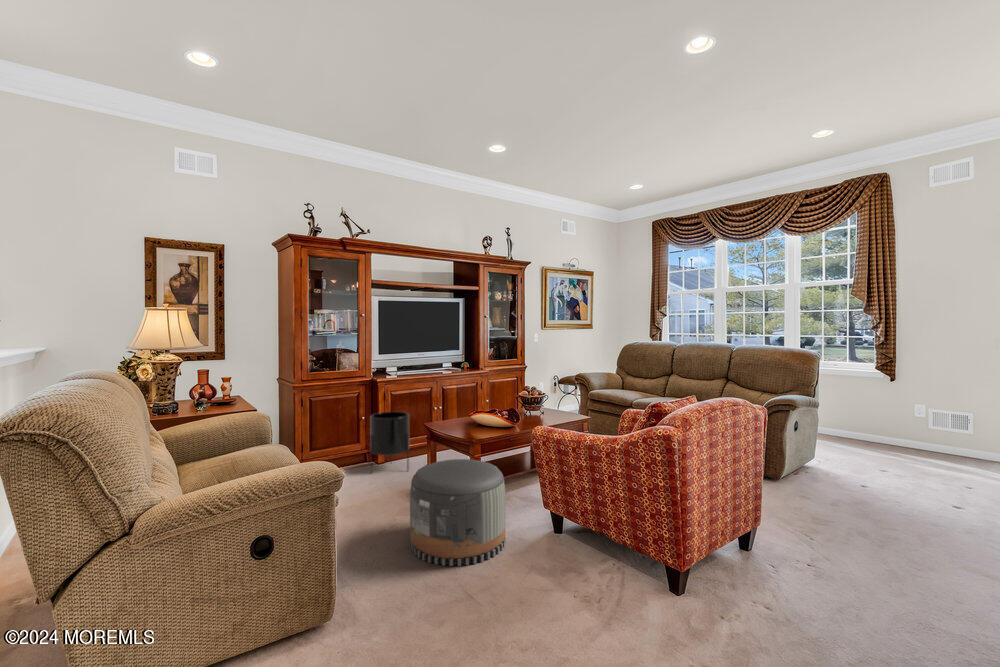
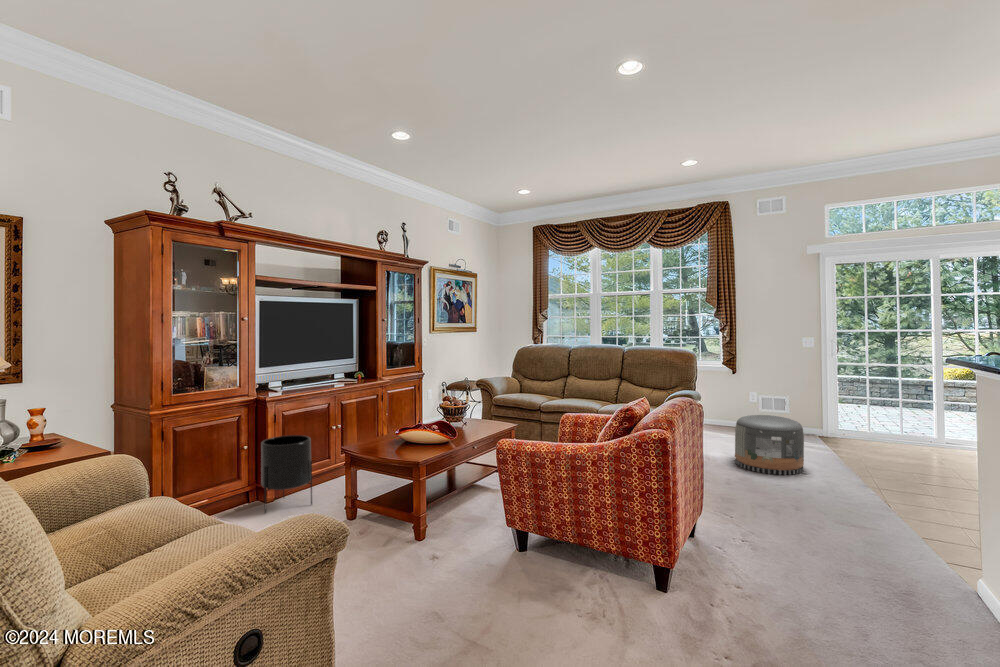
pouf: present [410,459,506,566] -> present [735,415,804,475]

